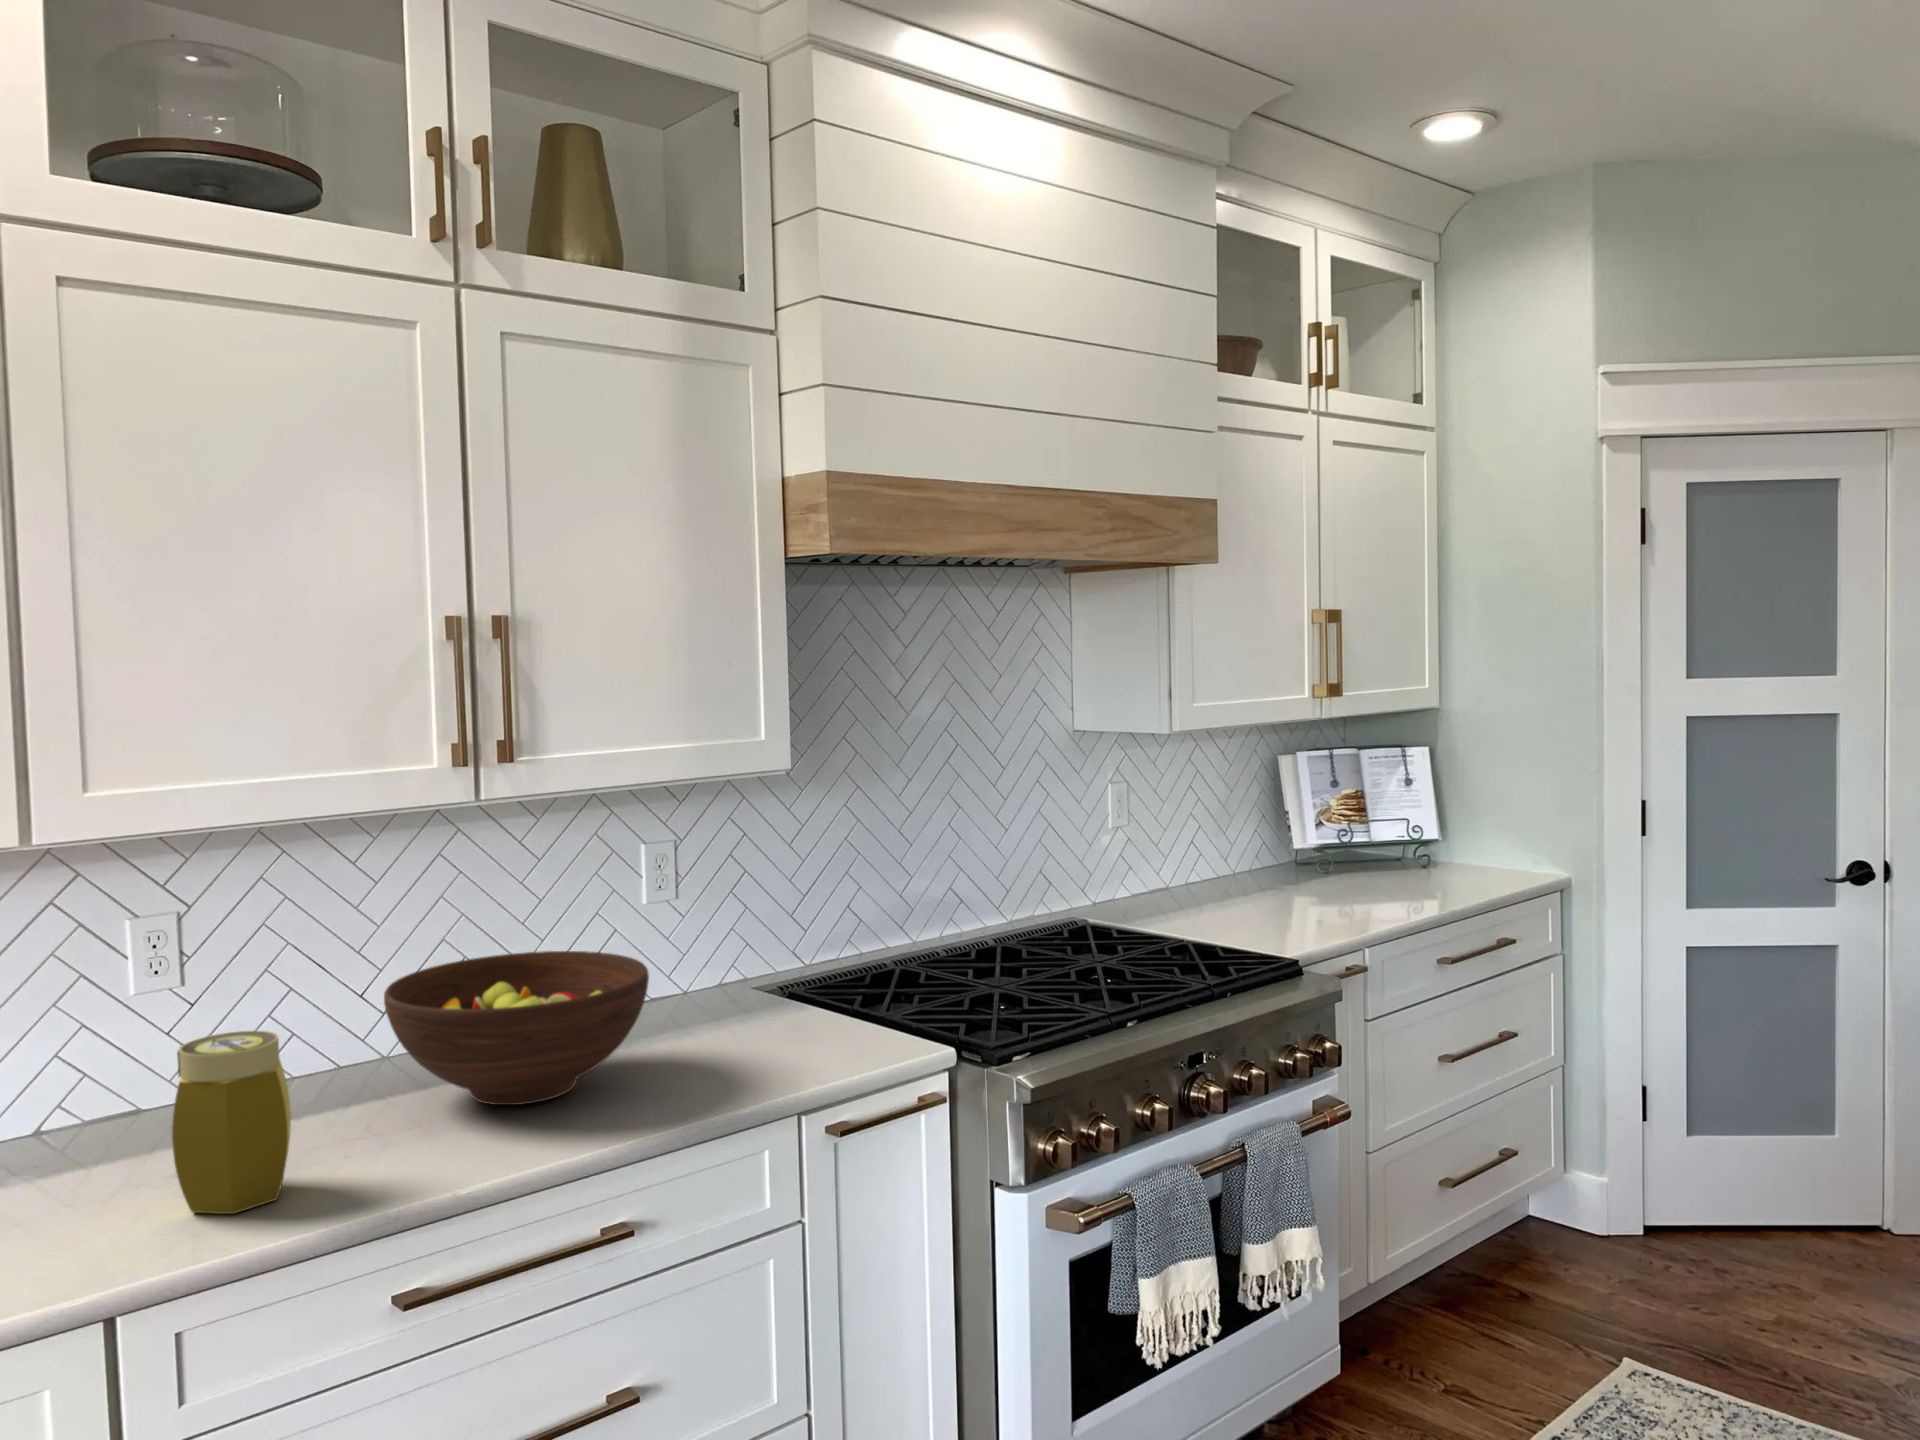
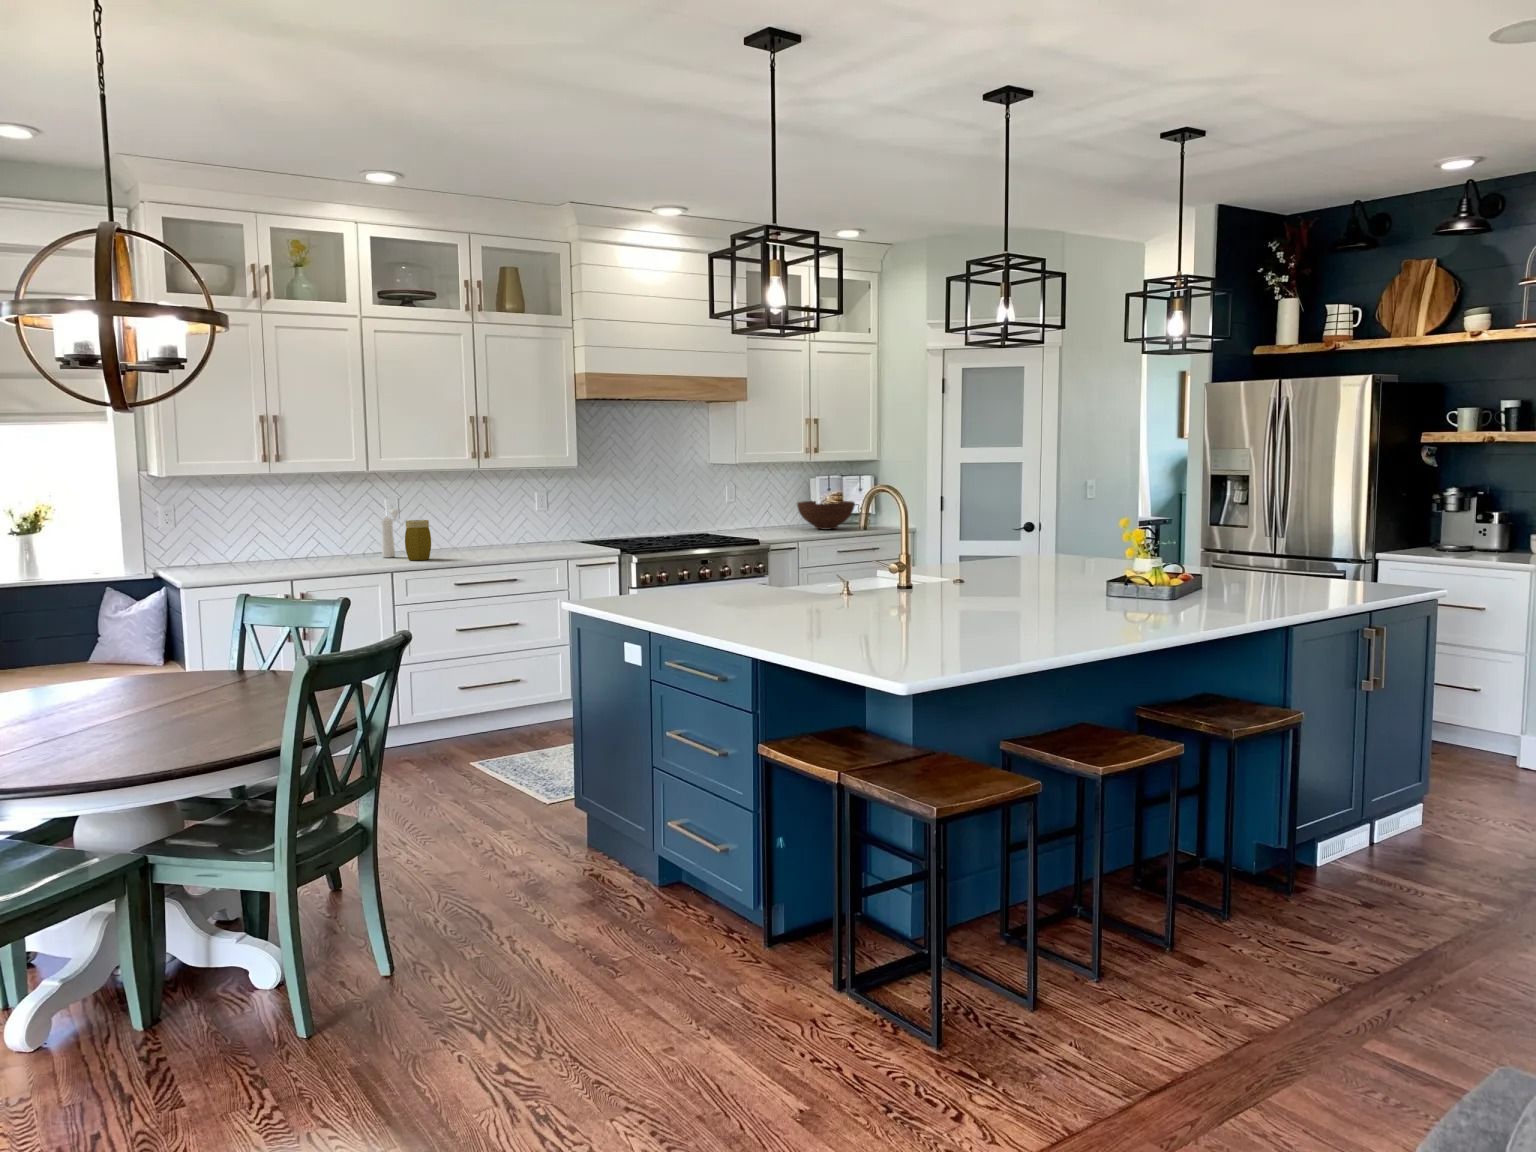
fruit bowl: present [384,951,649,1105] -> present [797,501,855,529]
pepper mill: none [80,966,171,1180] -> present [381,509,399,557]

